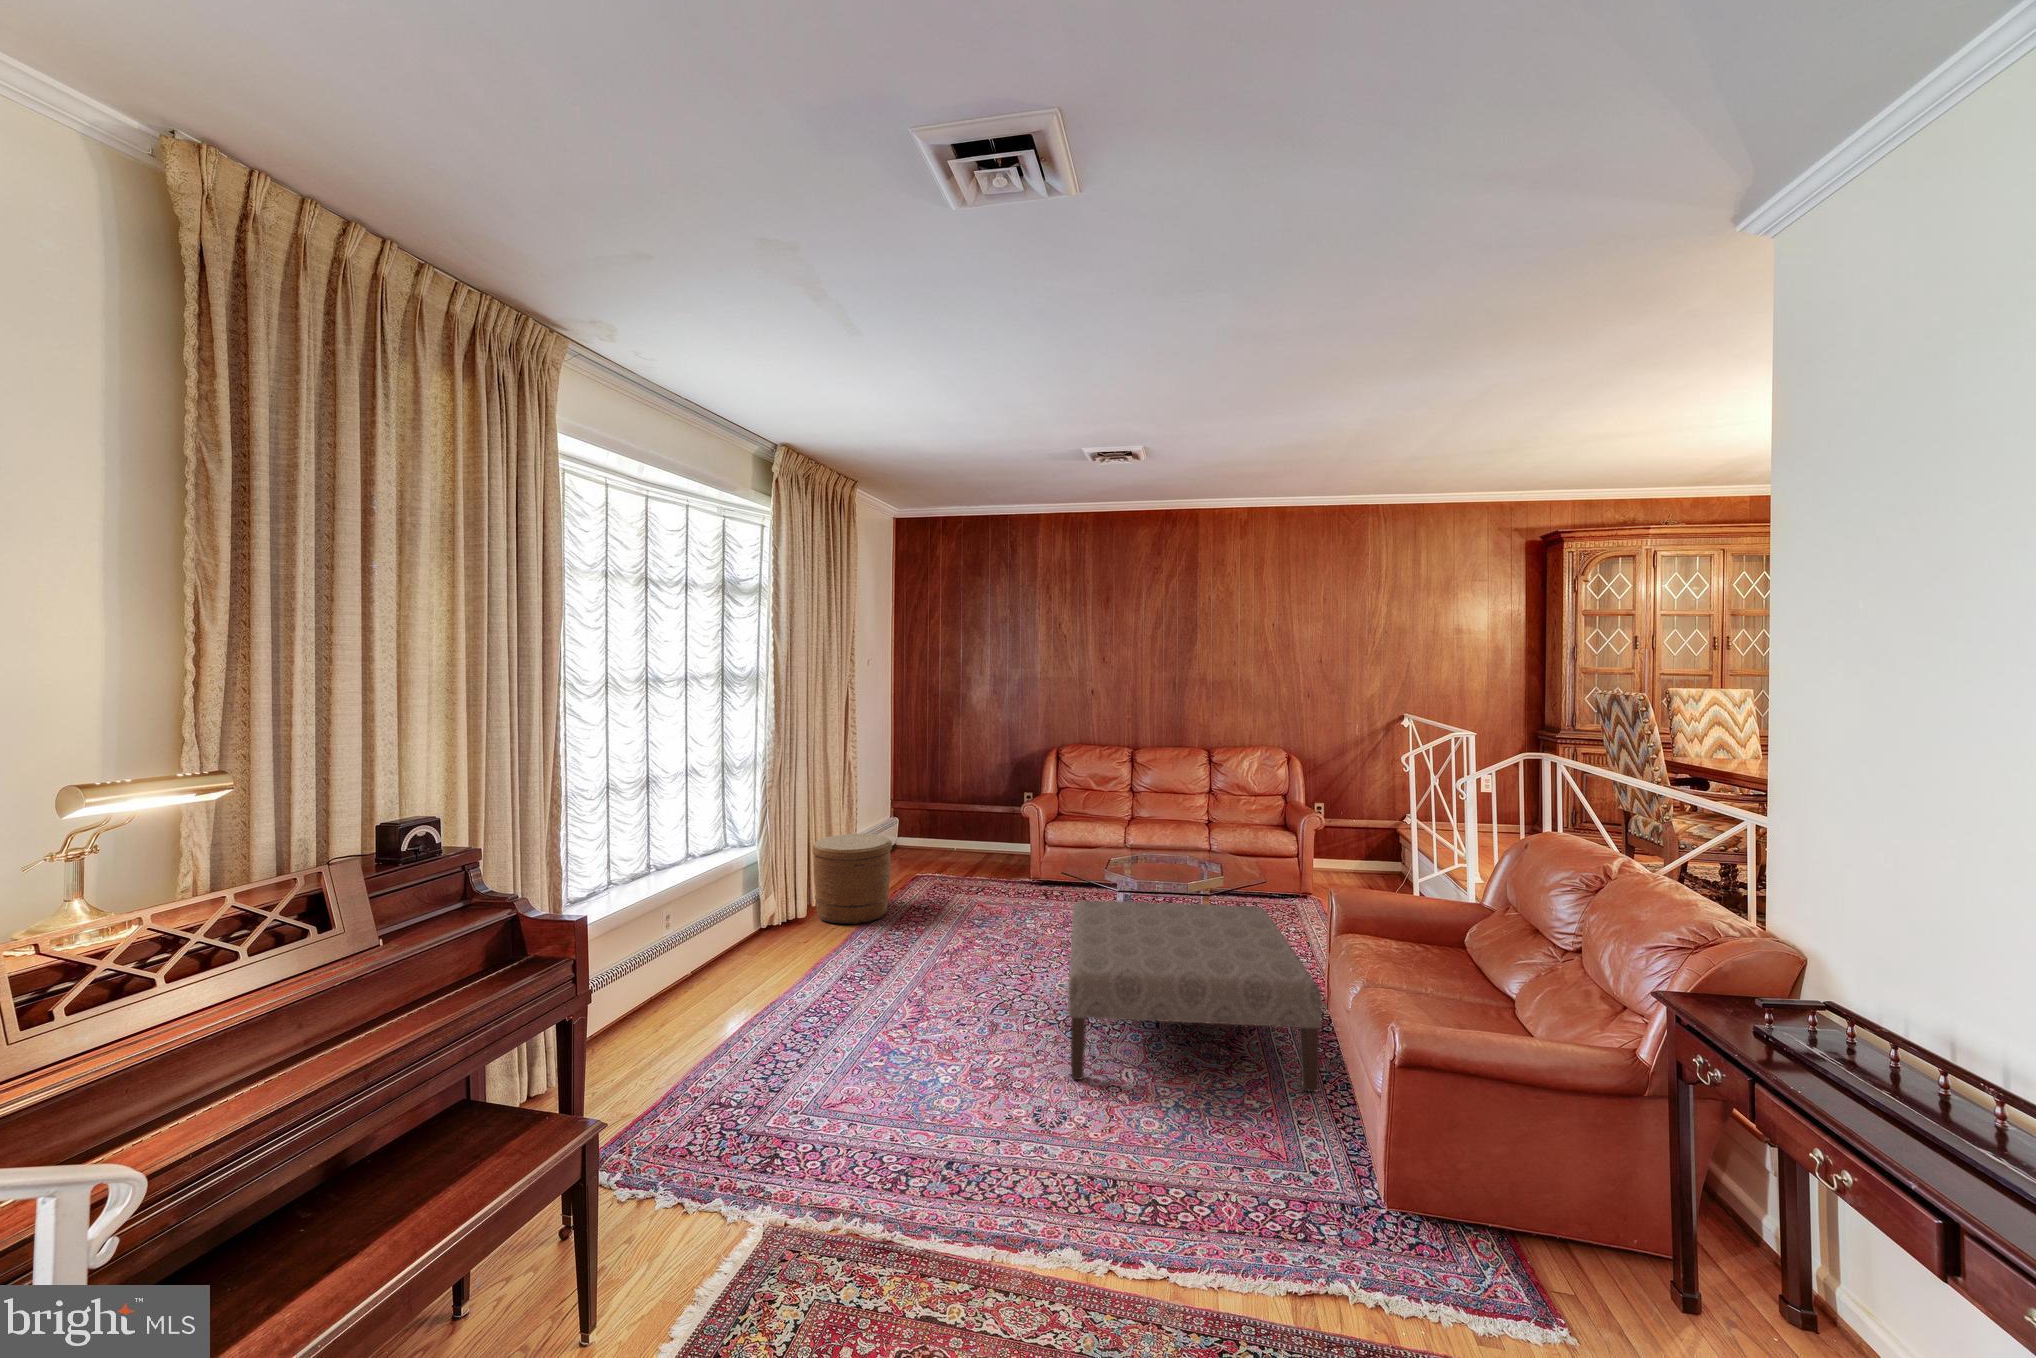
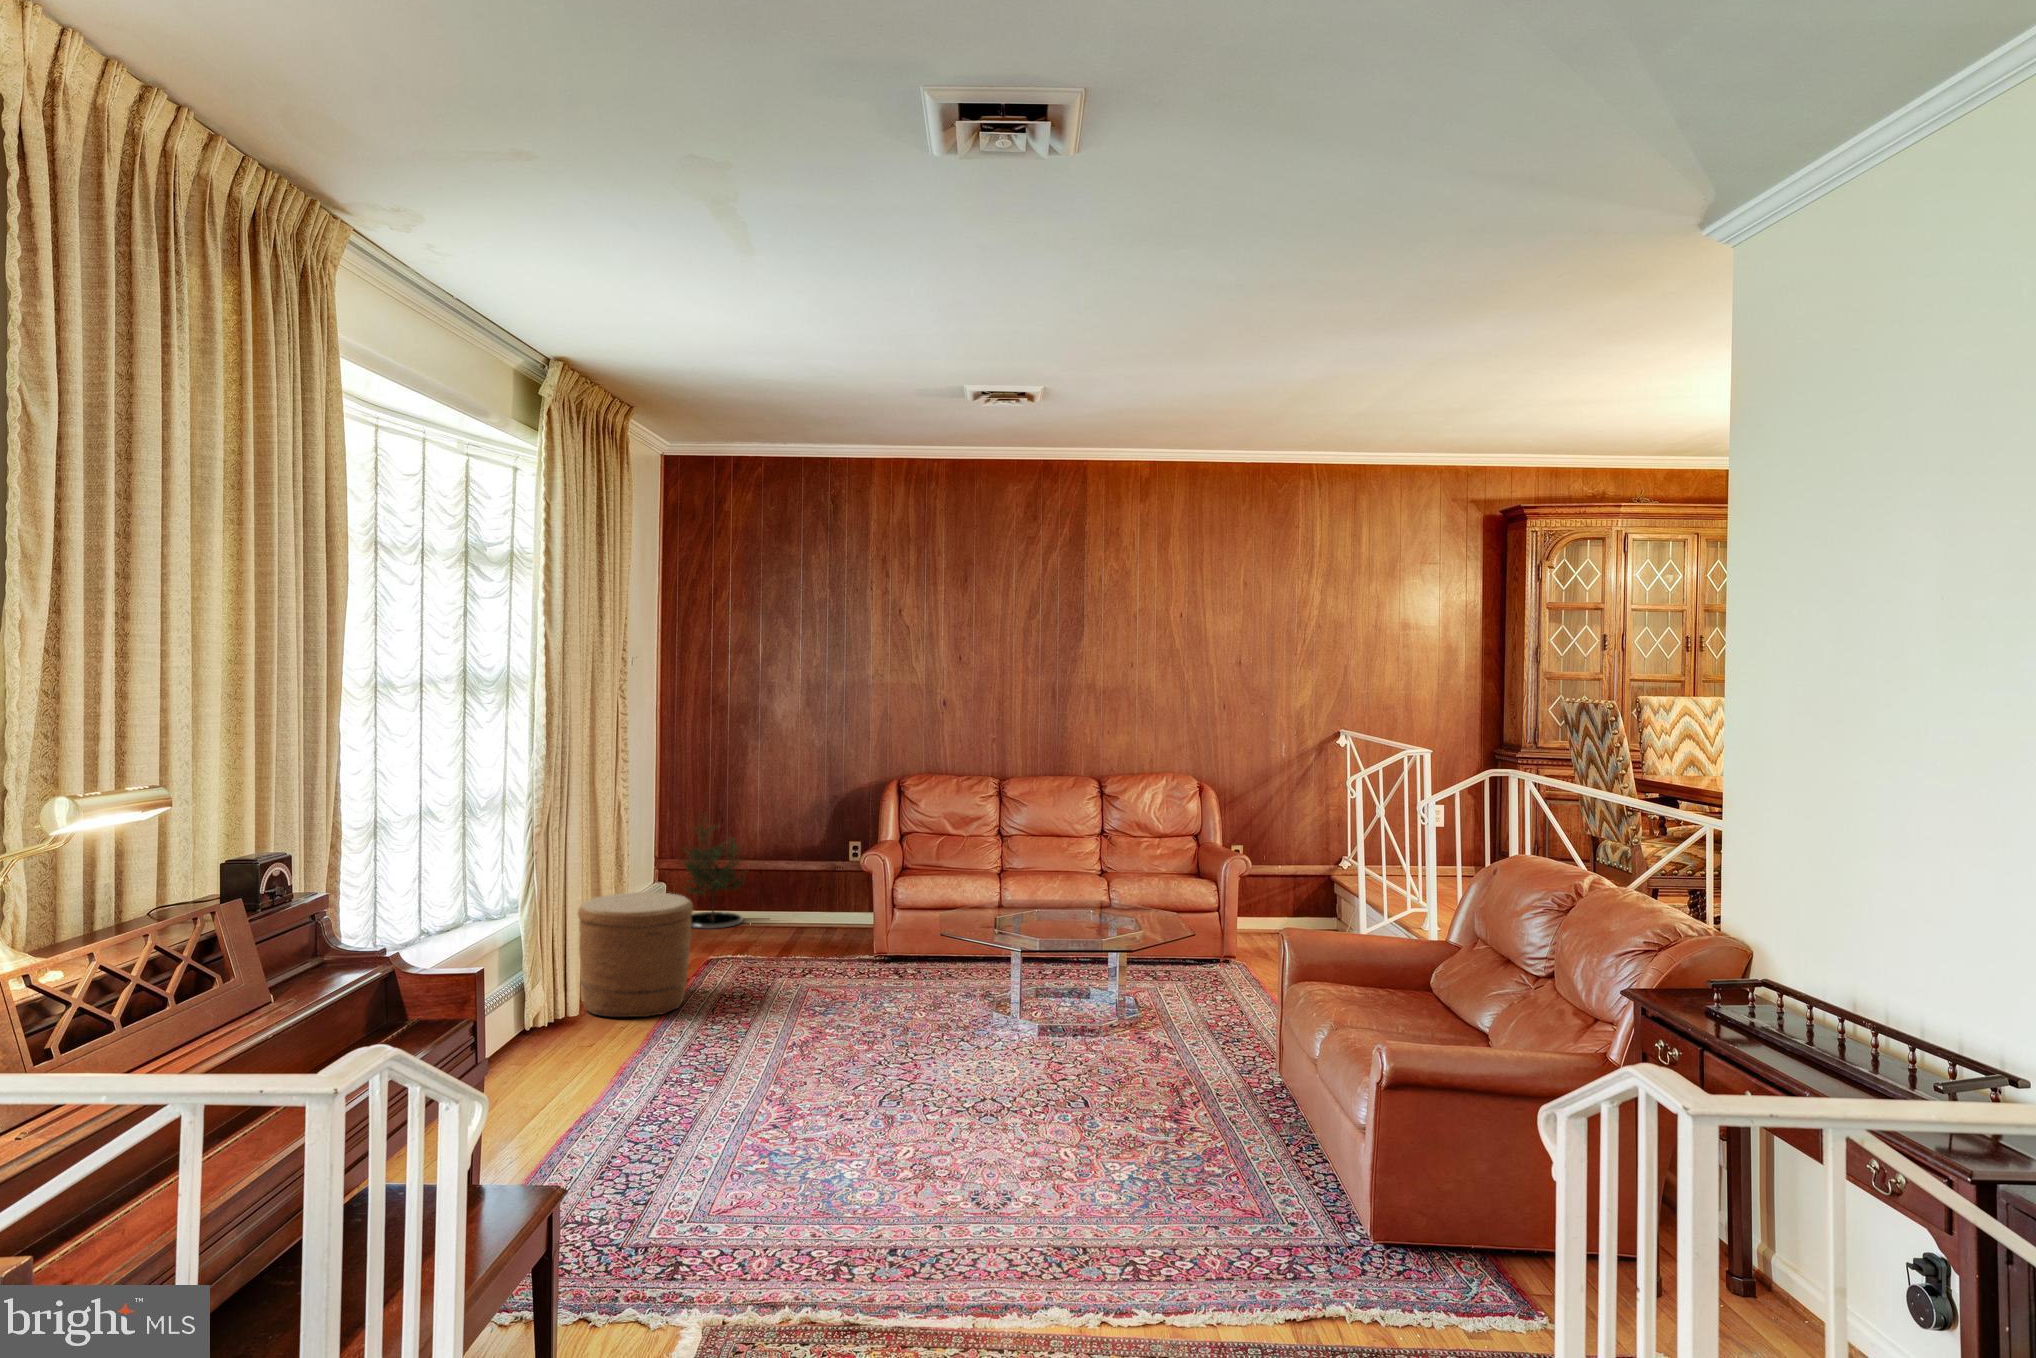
potted tree: none [908,774,957,855] -> present [683,818,745,929]
ottoman: present [1068,901,1322,1092] -> none [972,960,1290,1164]

